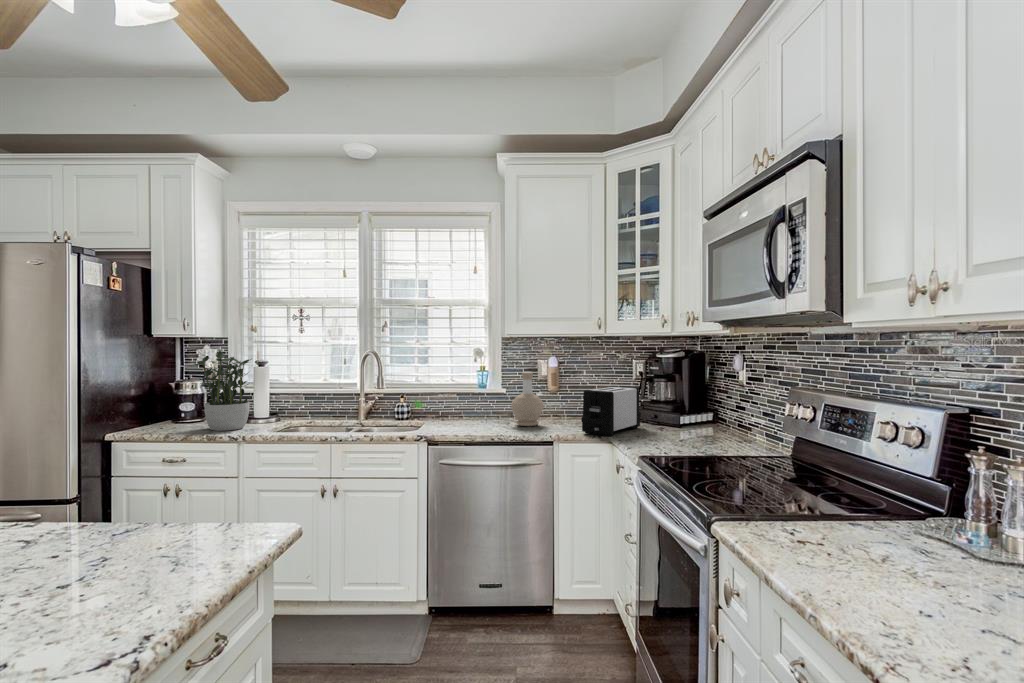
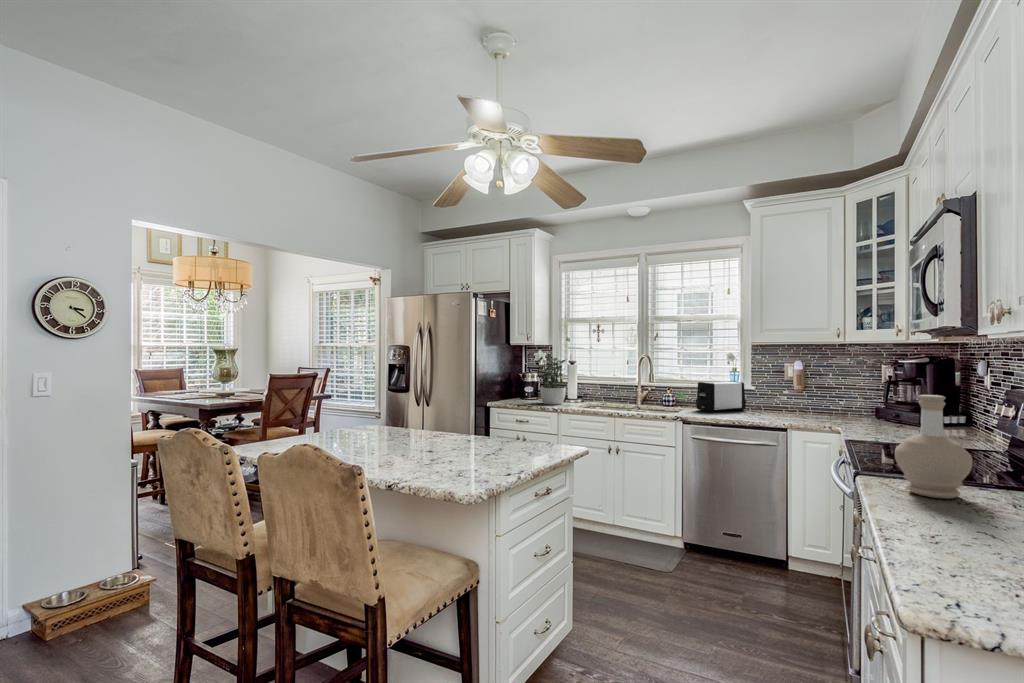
bottle: present [511,372,544,426] -> present [895,395,973,499]
toaster: present [581,386,641,436] -> present [696,381,746,412]

